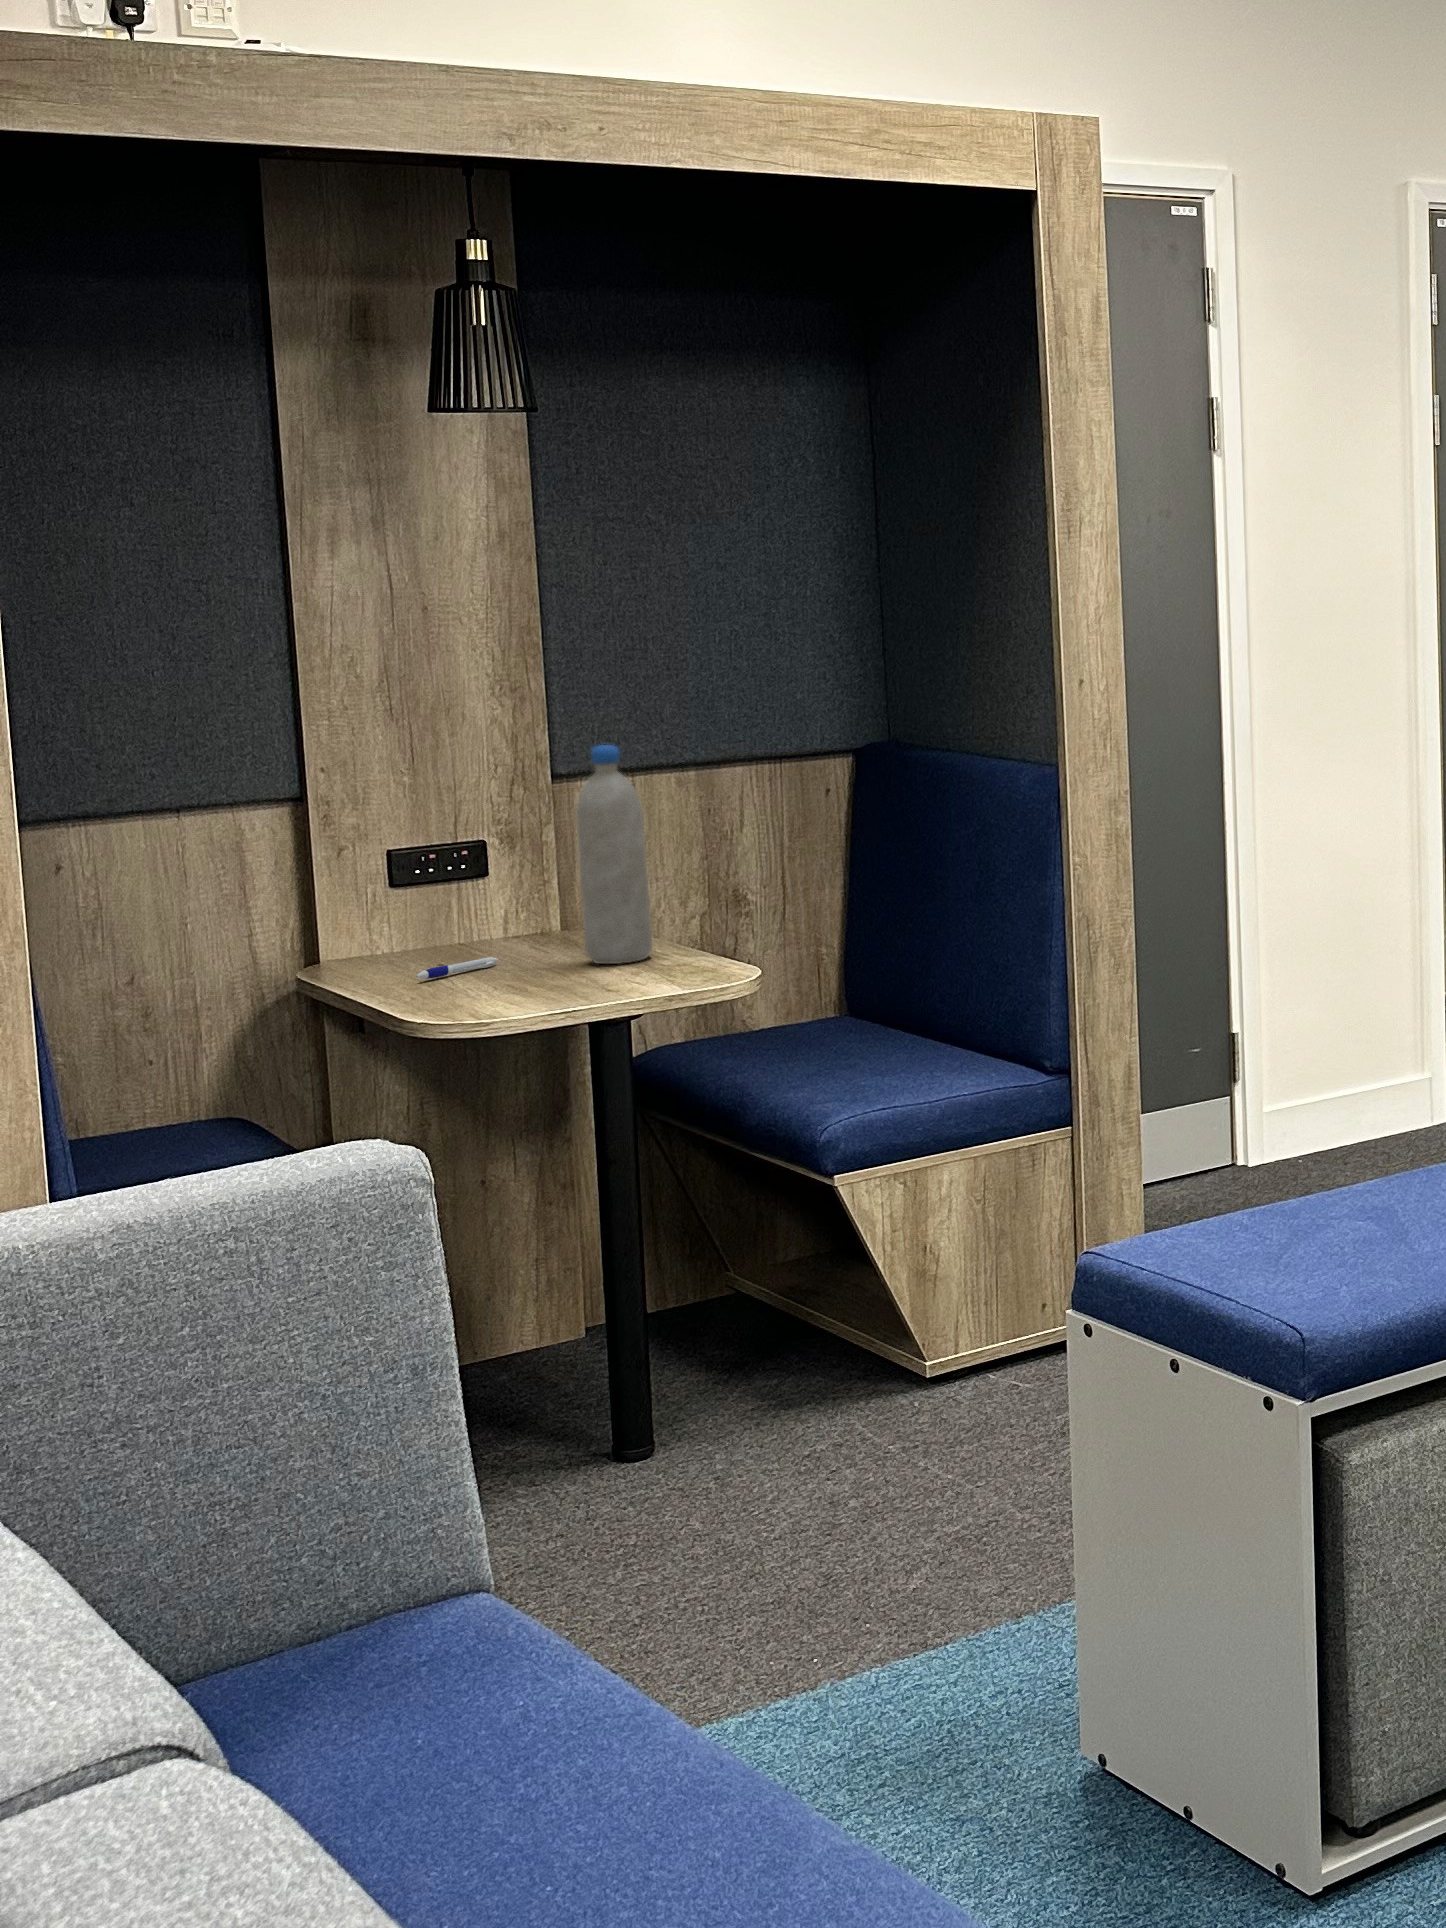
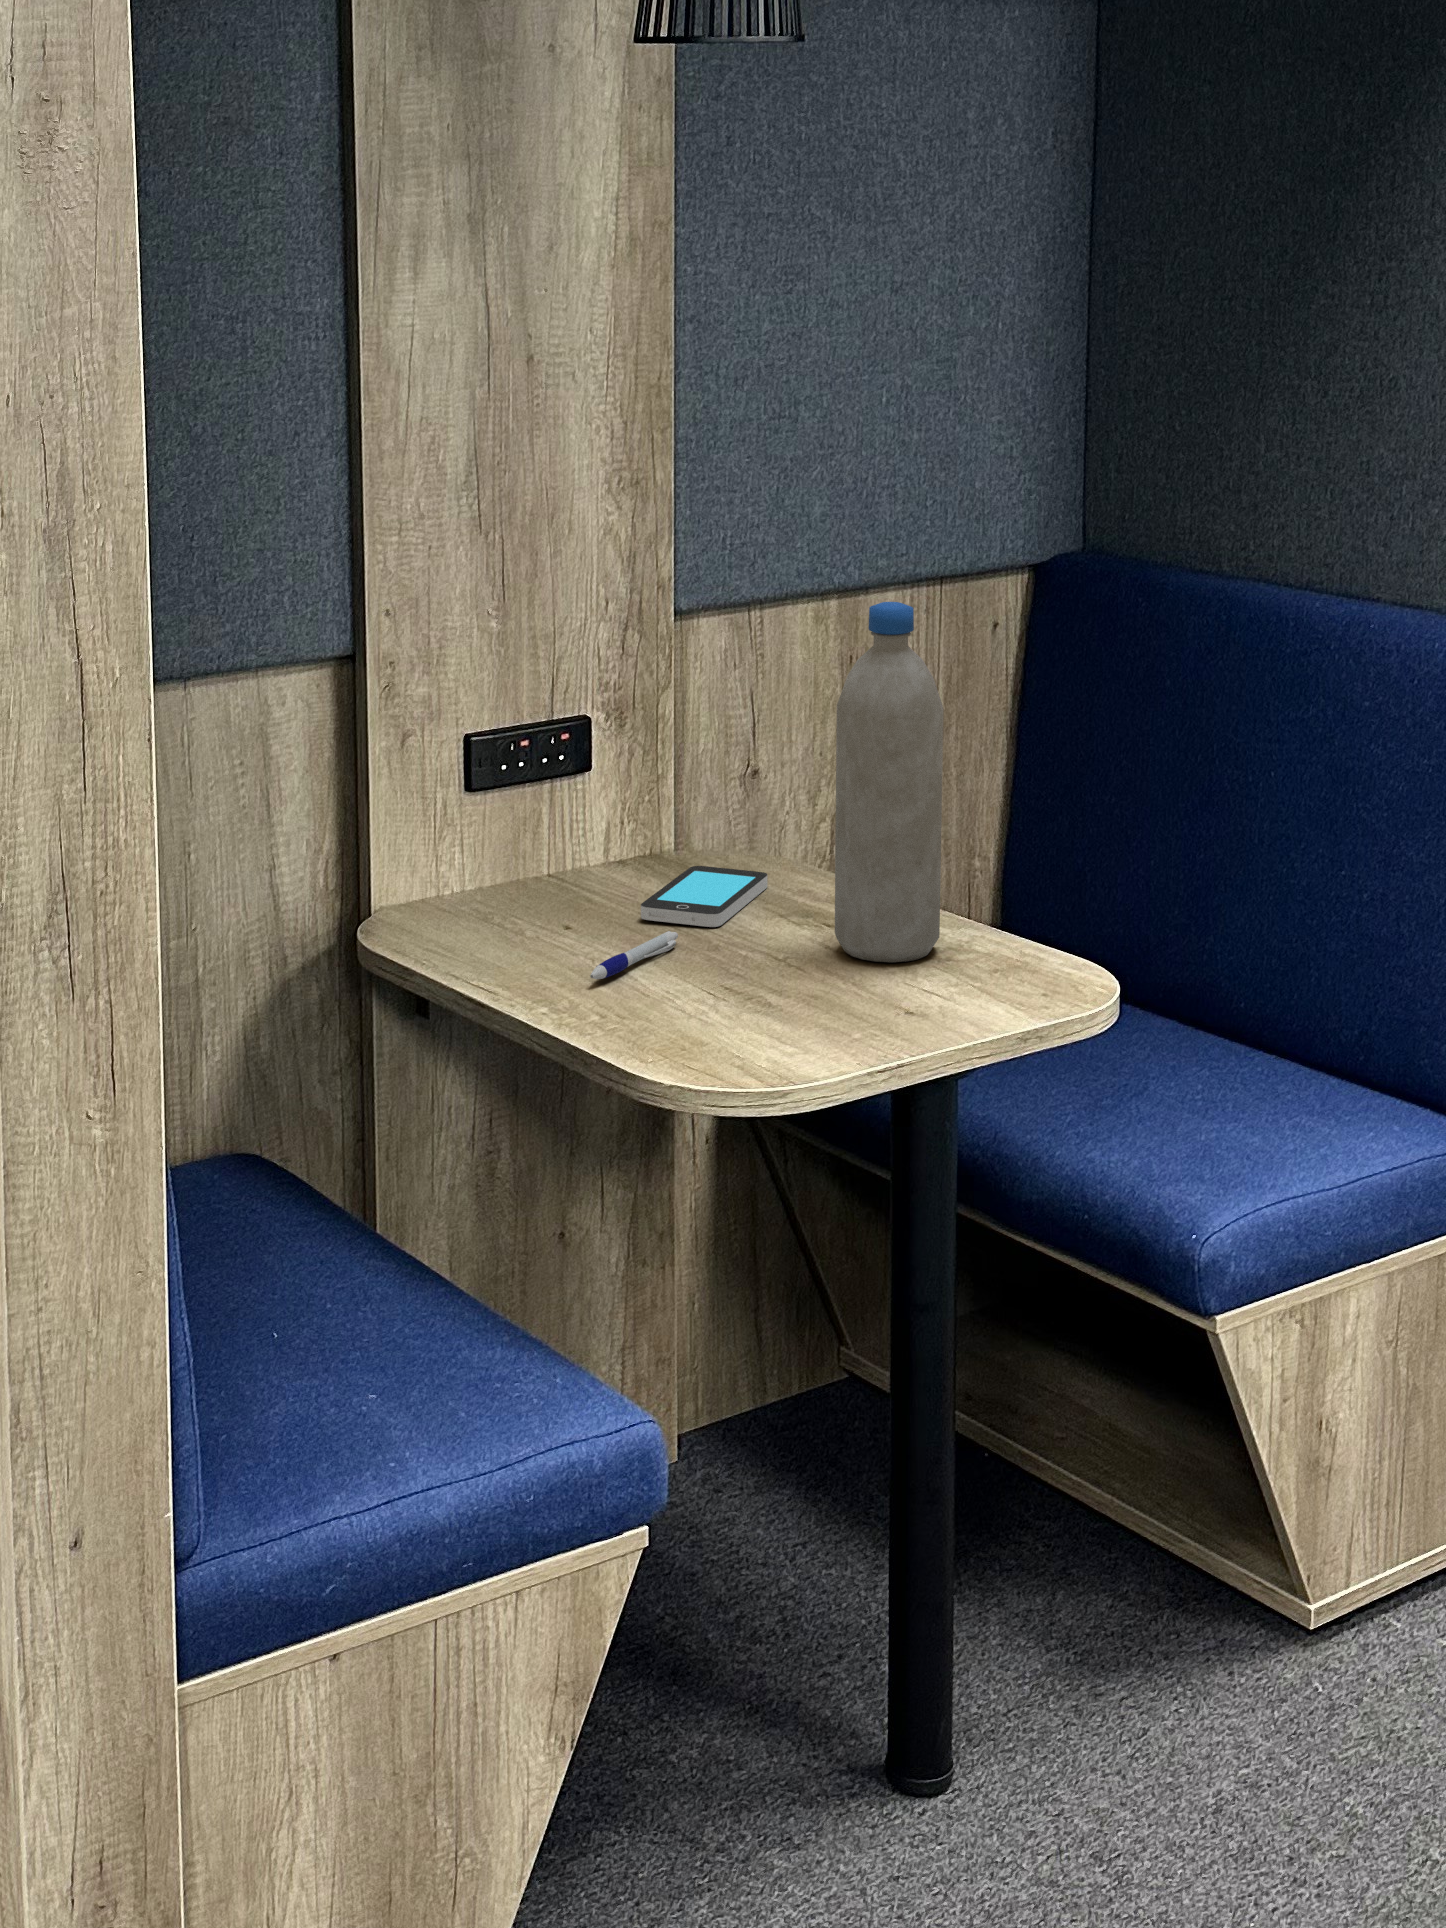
smartphone: none [489,931,592,957] -> present [641,866,768,927]

